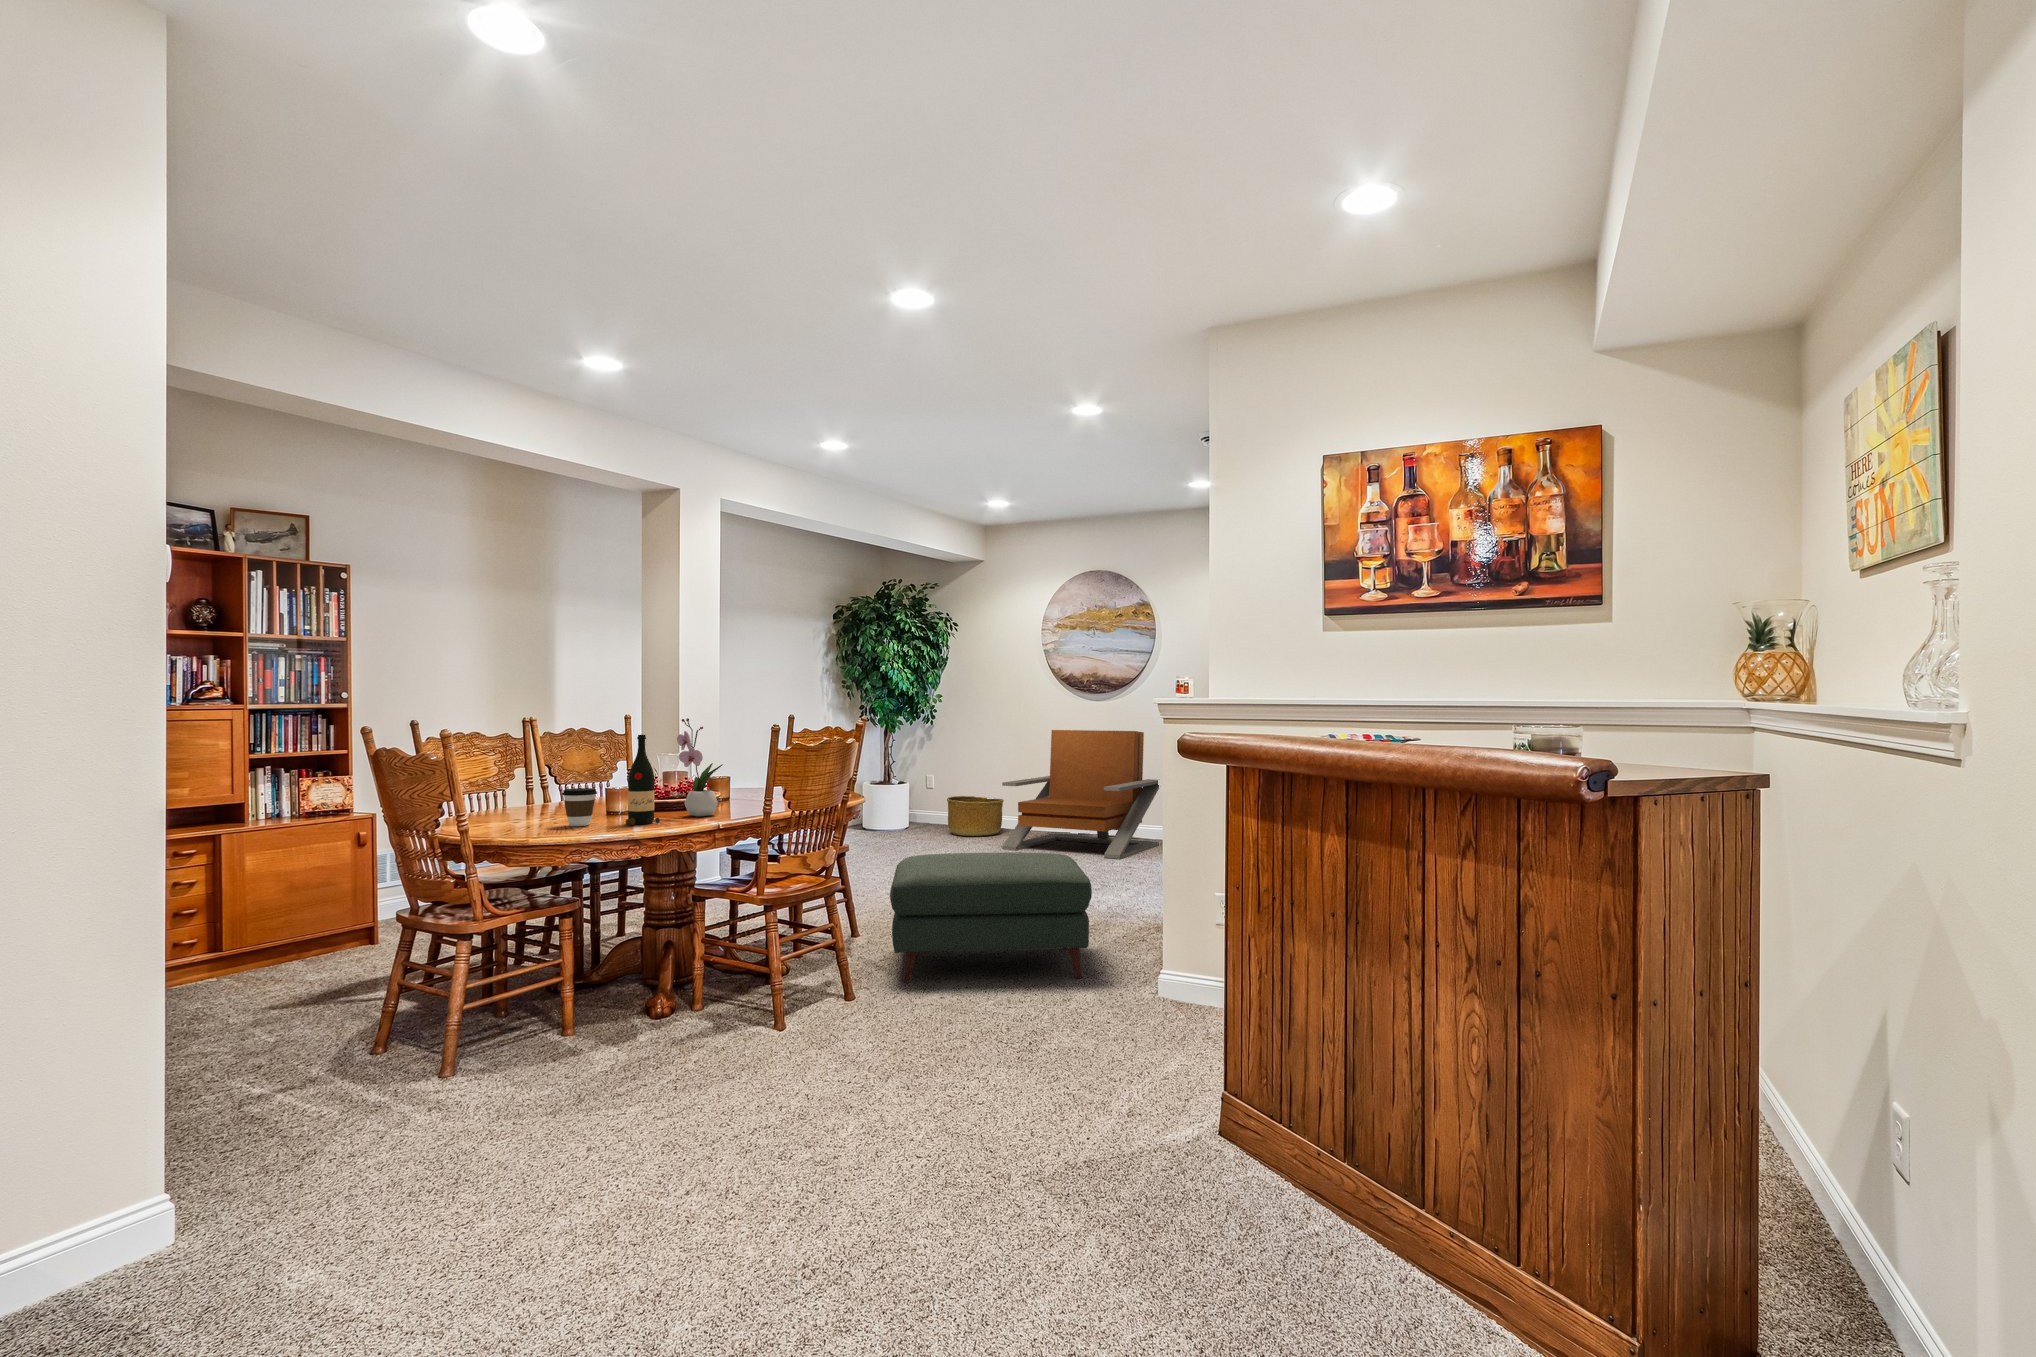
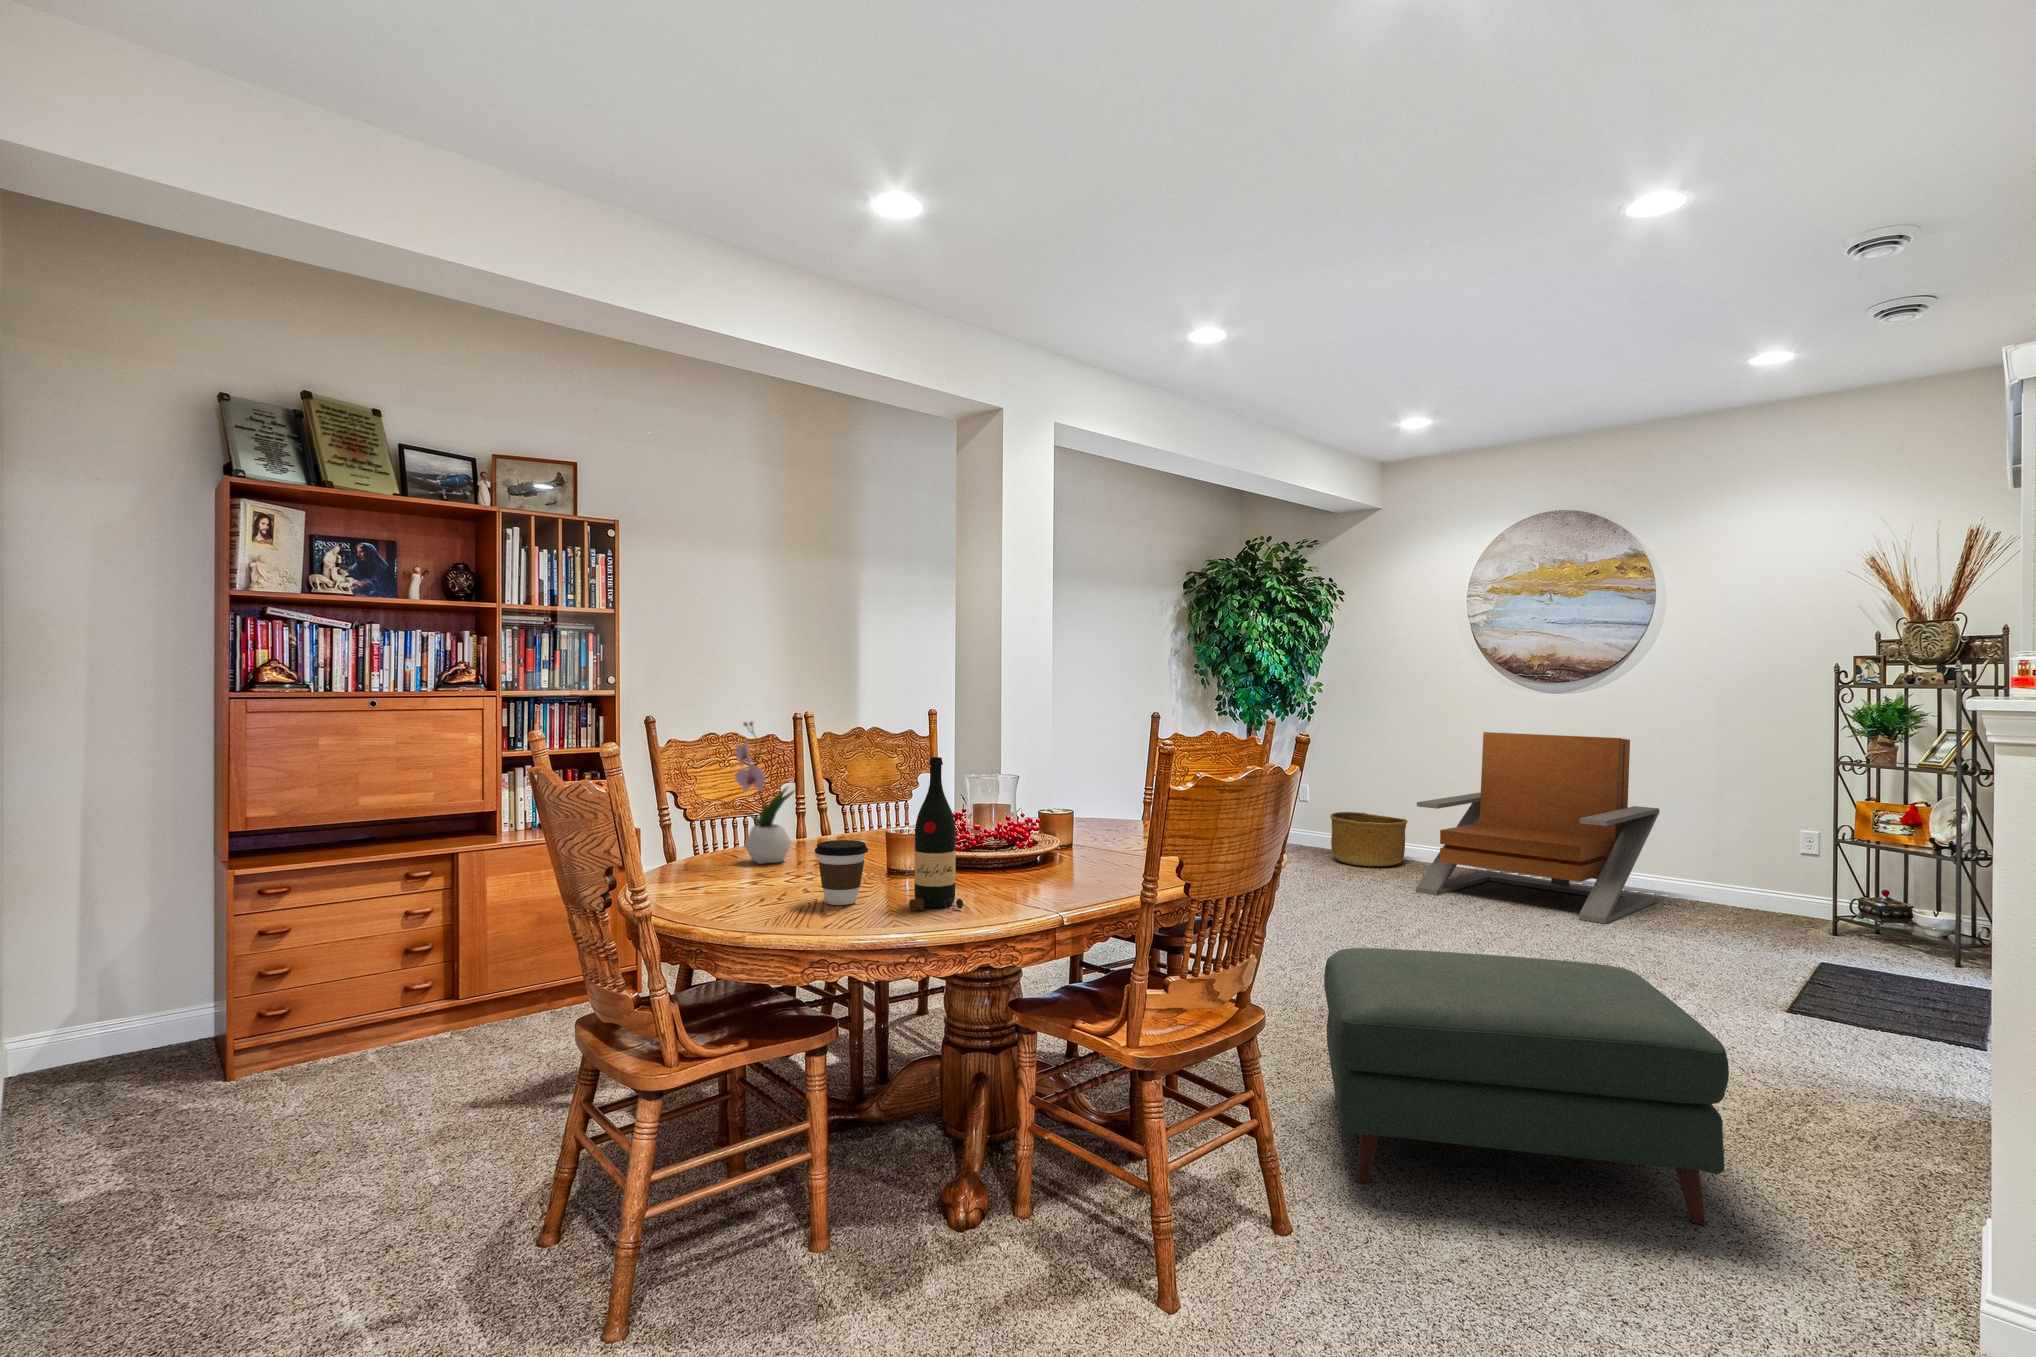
flower arrangement: present [677,718,723,816] -> present [735,722,795,864]

